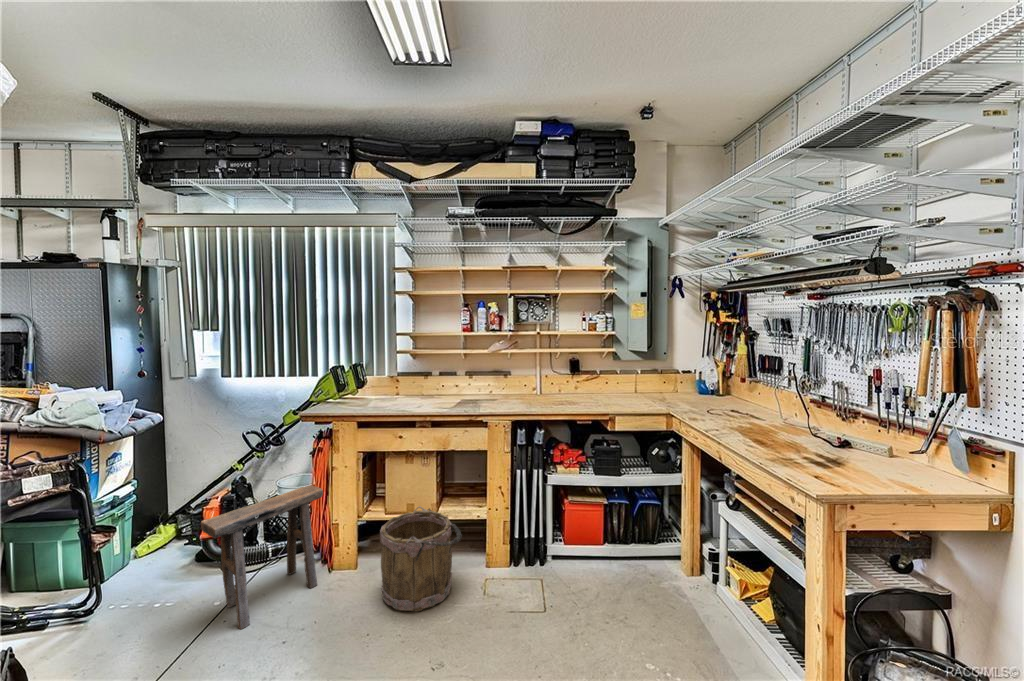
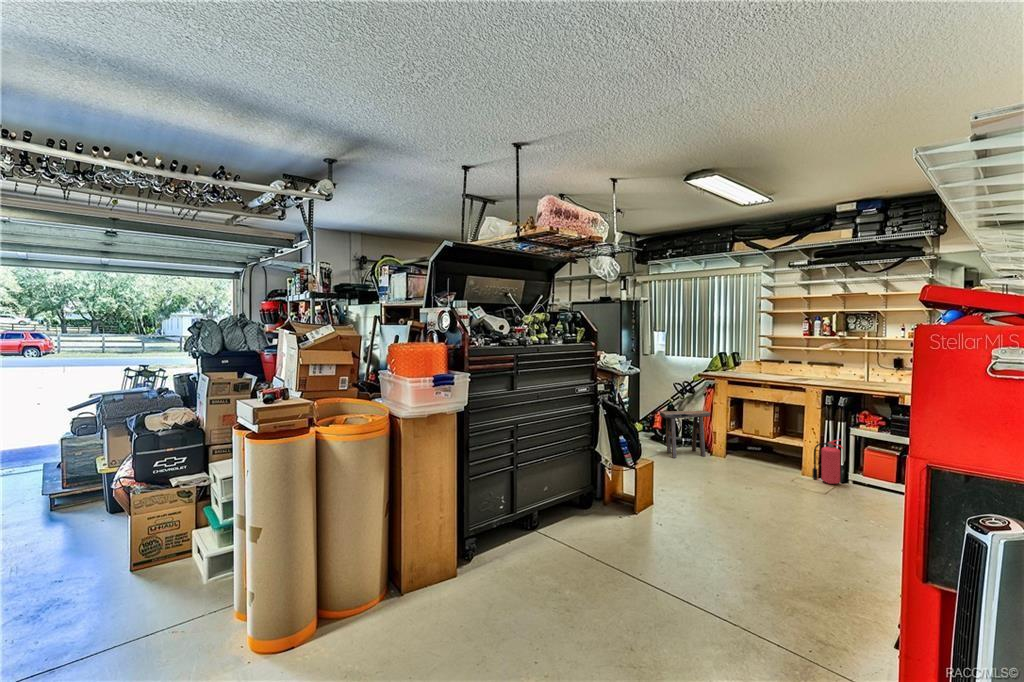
fire extinguisher: none [509,501,552,582] -> present [812,440,843,484]
bucket: present [380,506,462,611] -> none [735,430,782,474]

